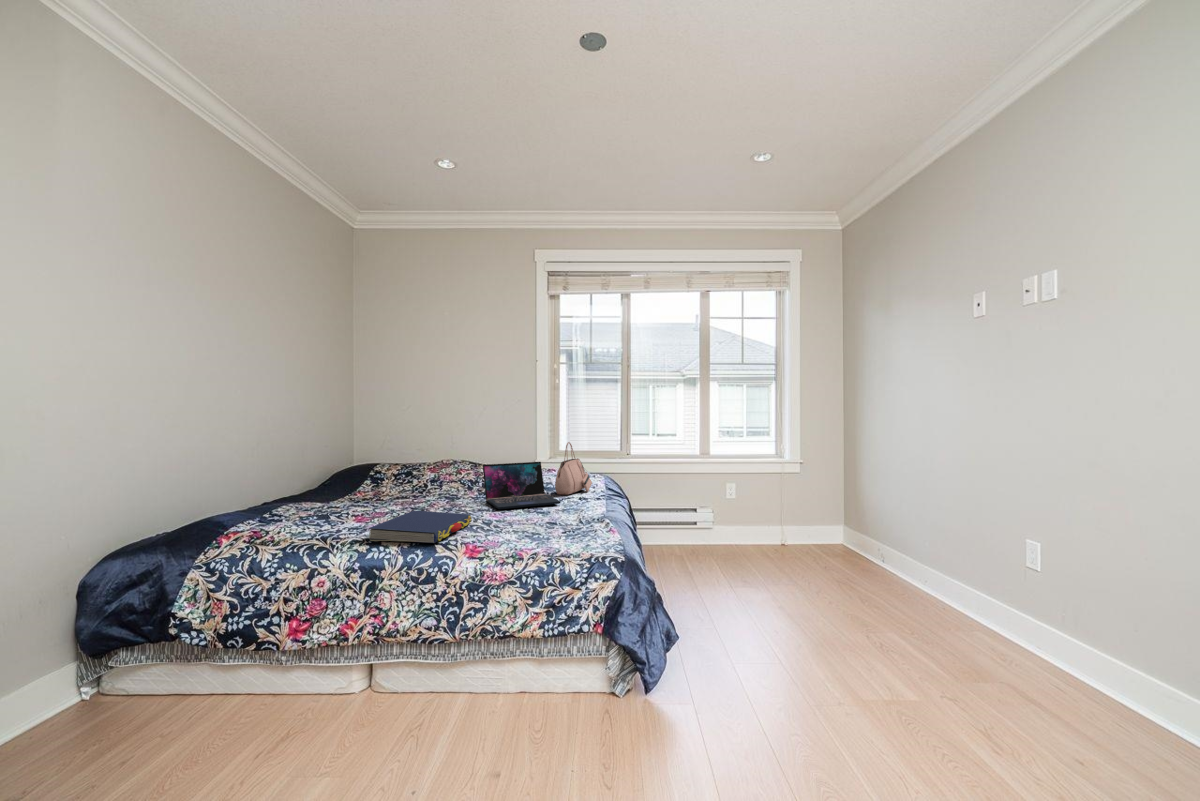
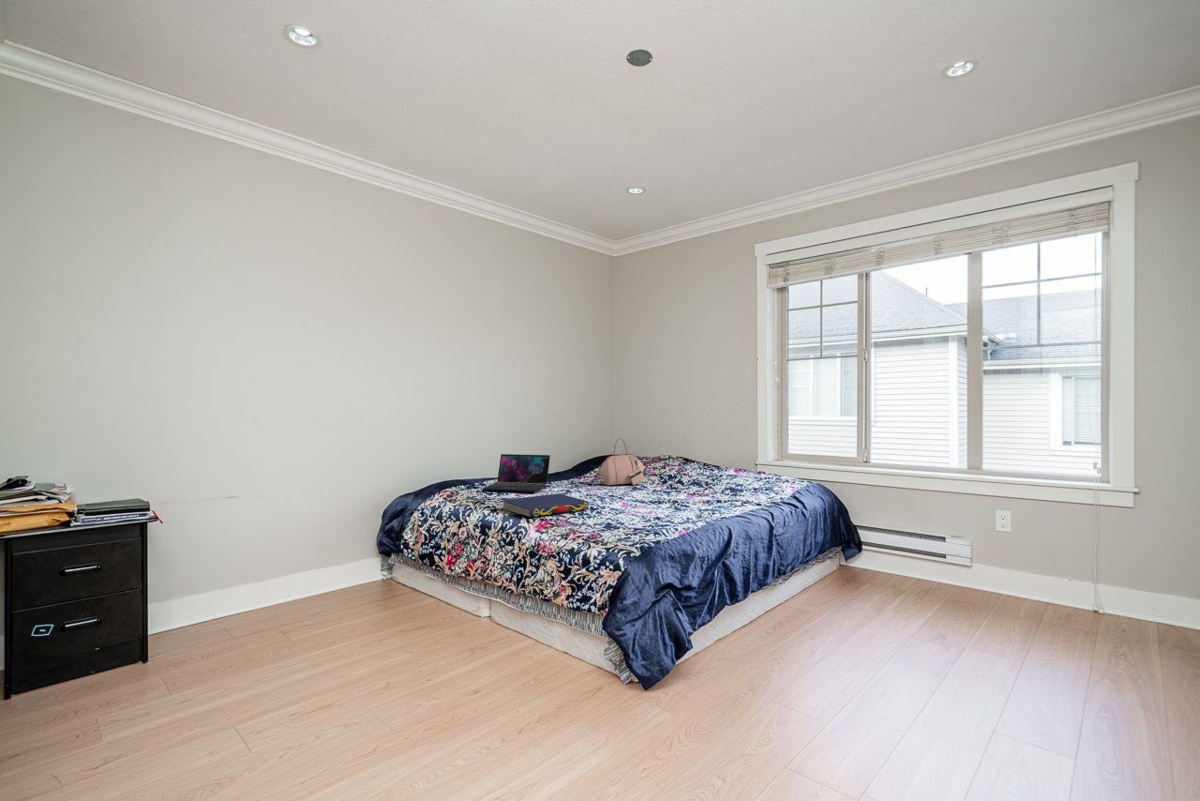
handbag: present [555,442,592,495] -> present [598,439,645,485]
laptop: present [483,462,560,509] -> present [483,454,550,492]

